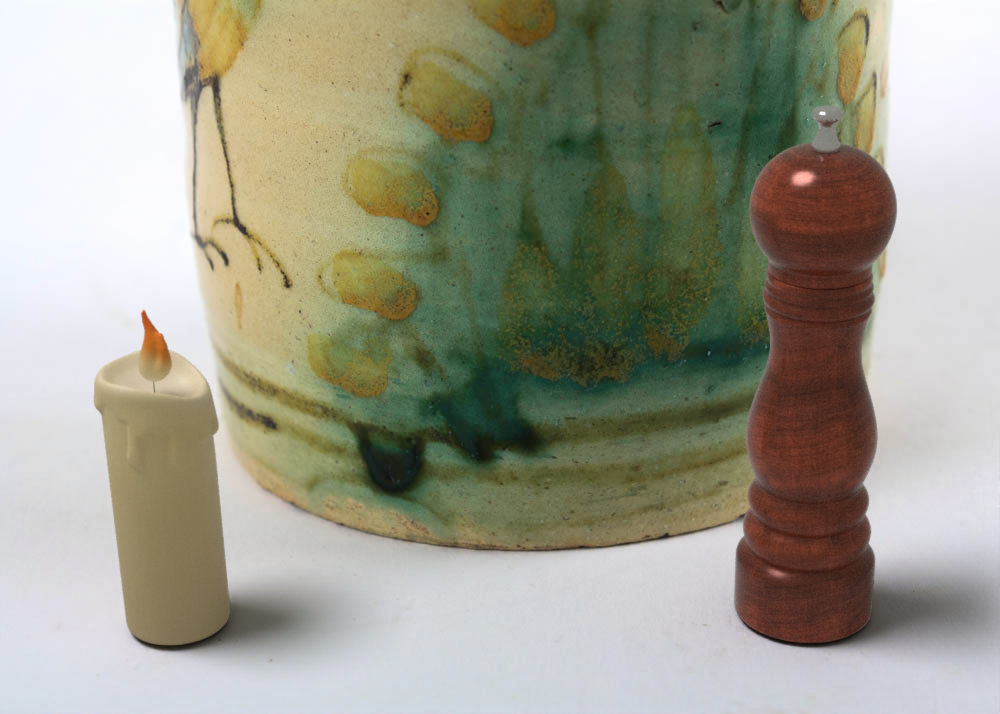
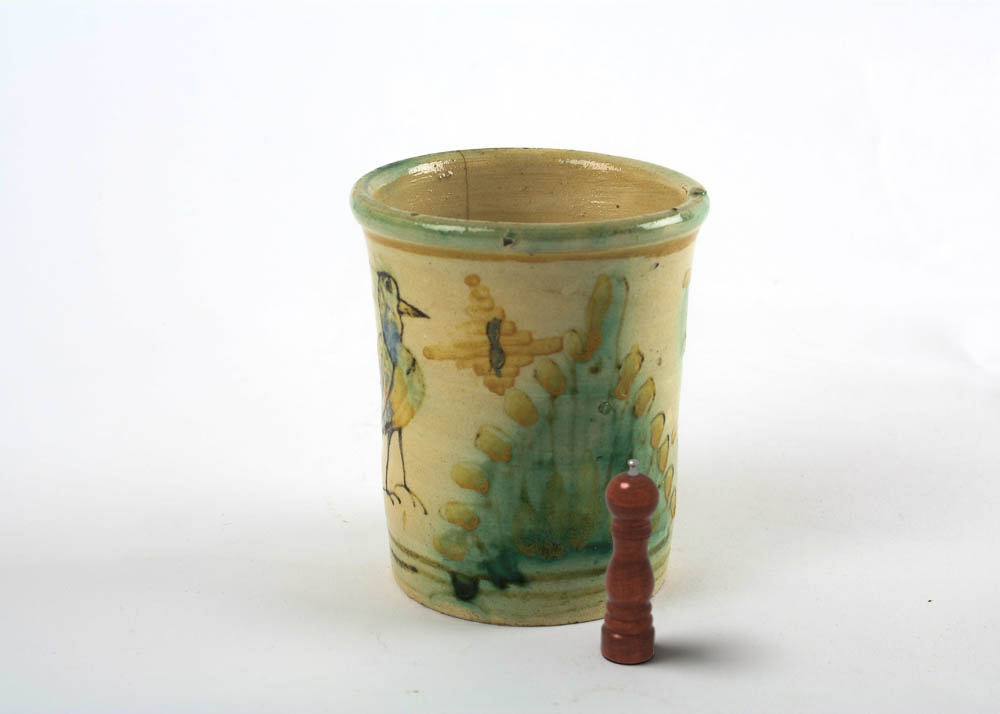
candle: present [94,310,230,645] -> none [355,524,401,656]

